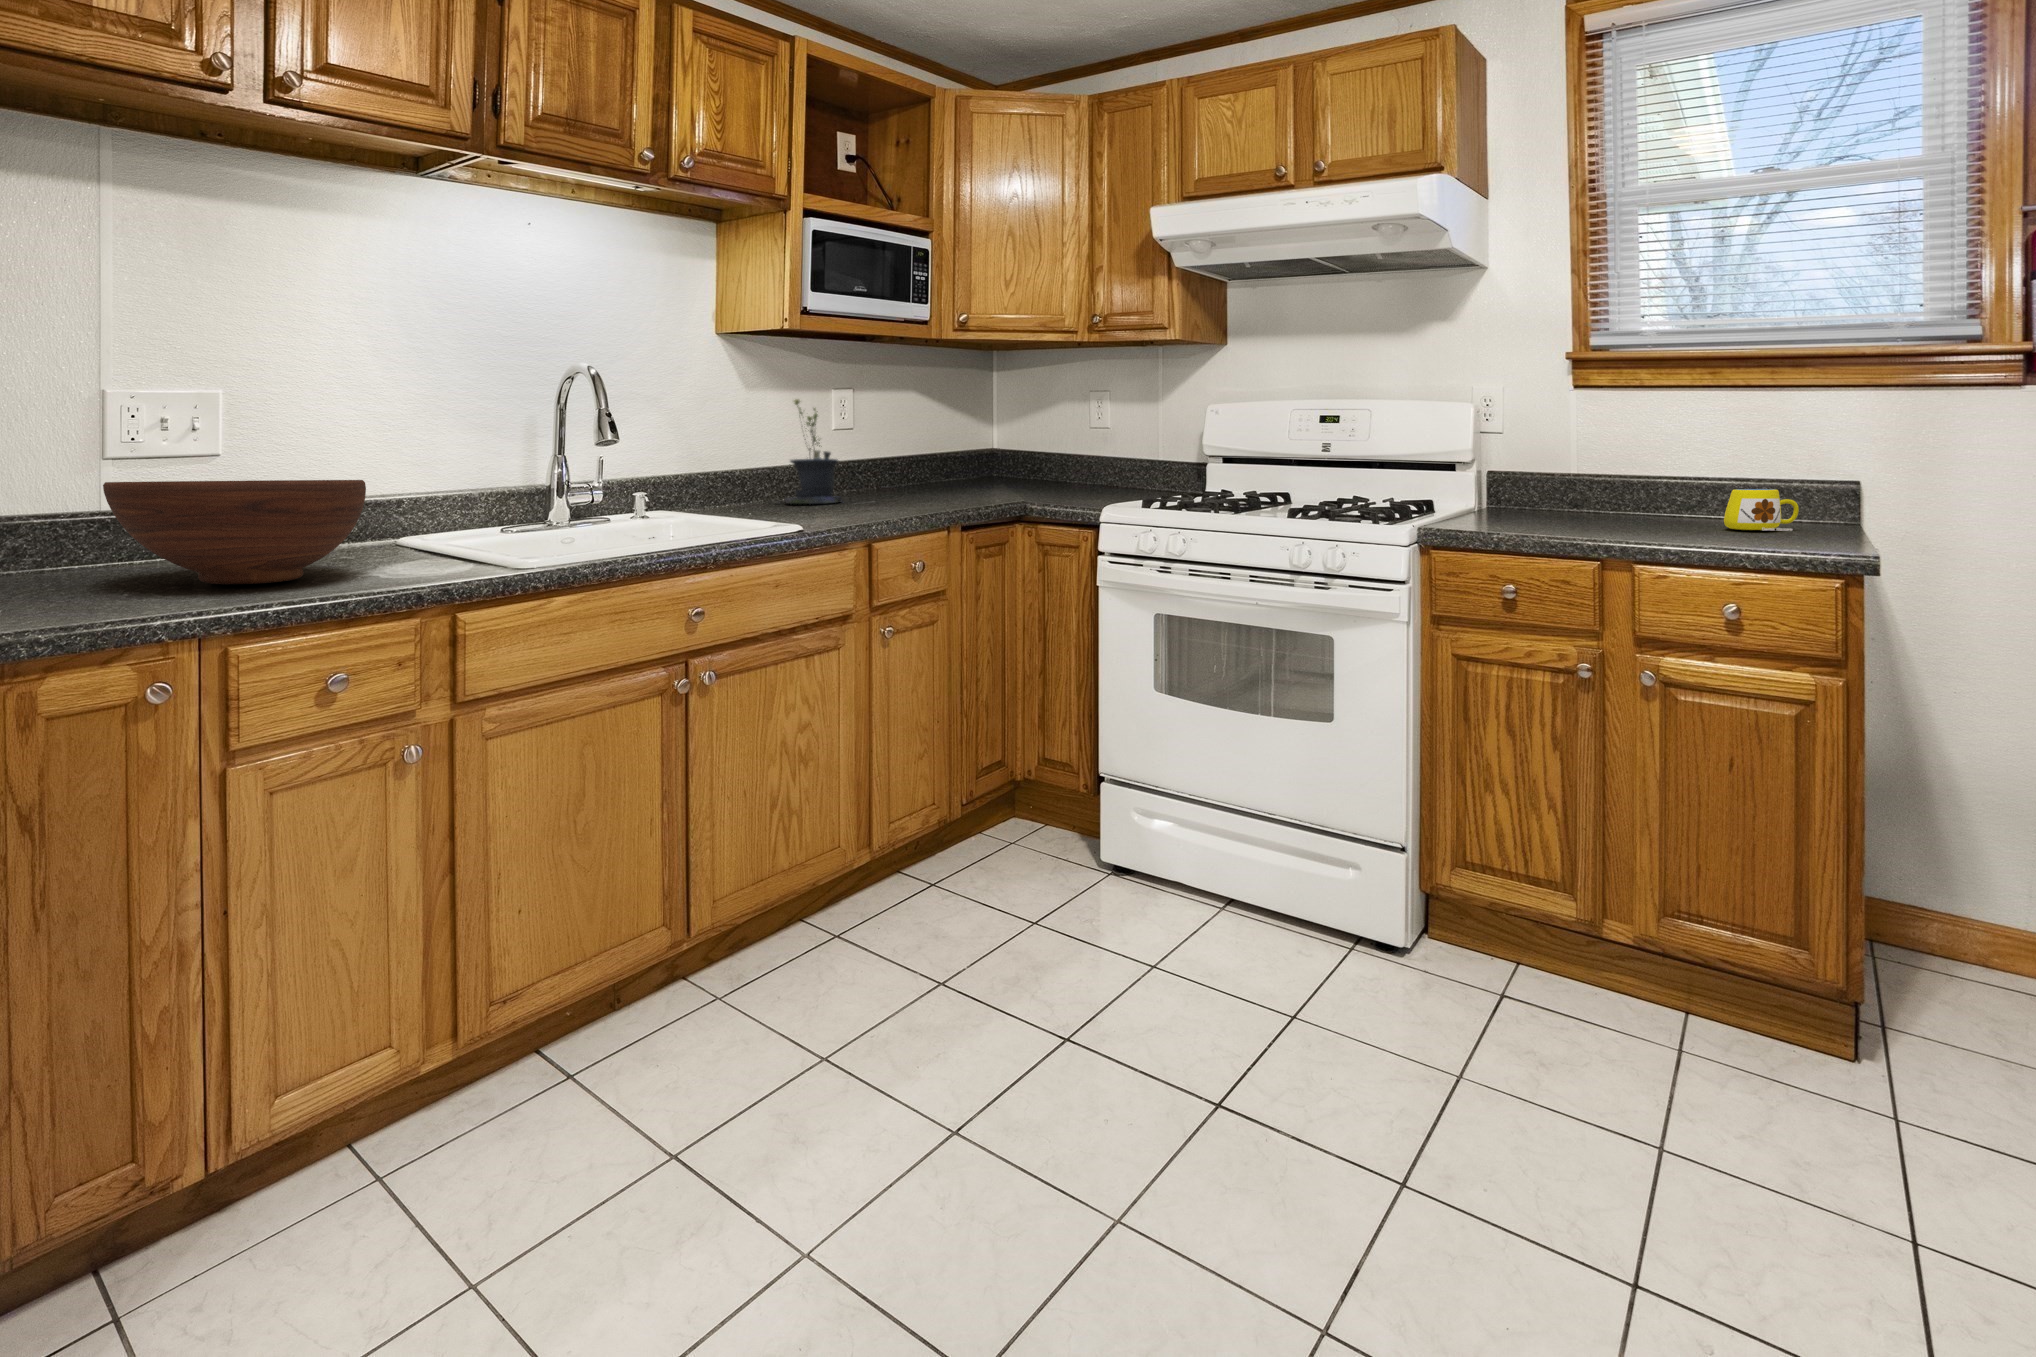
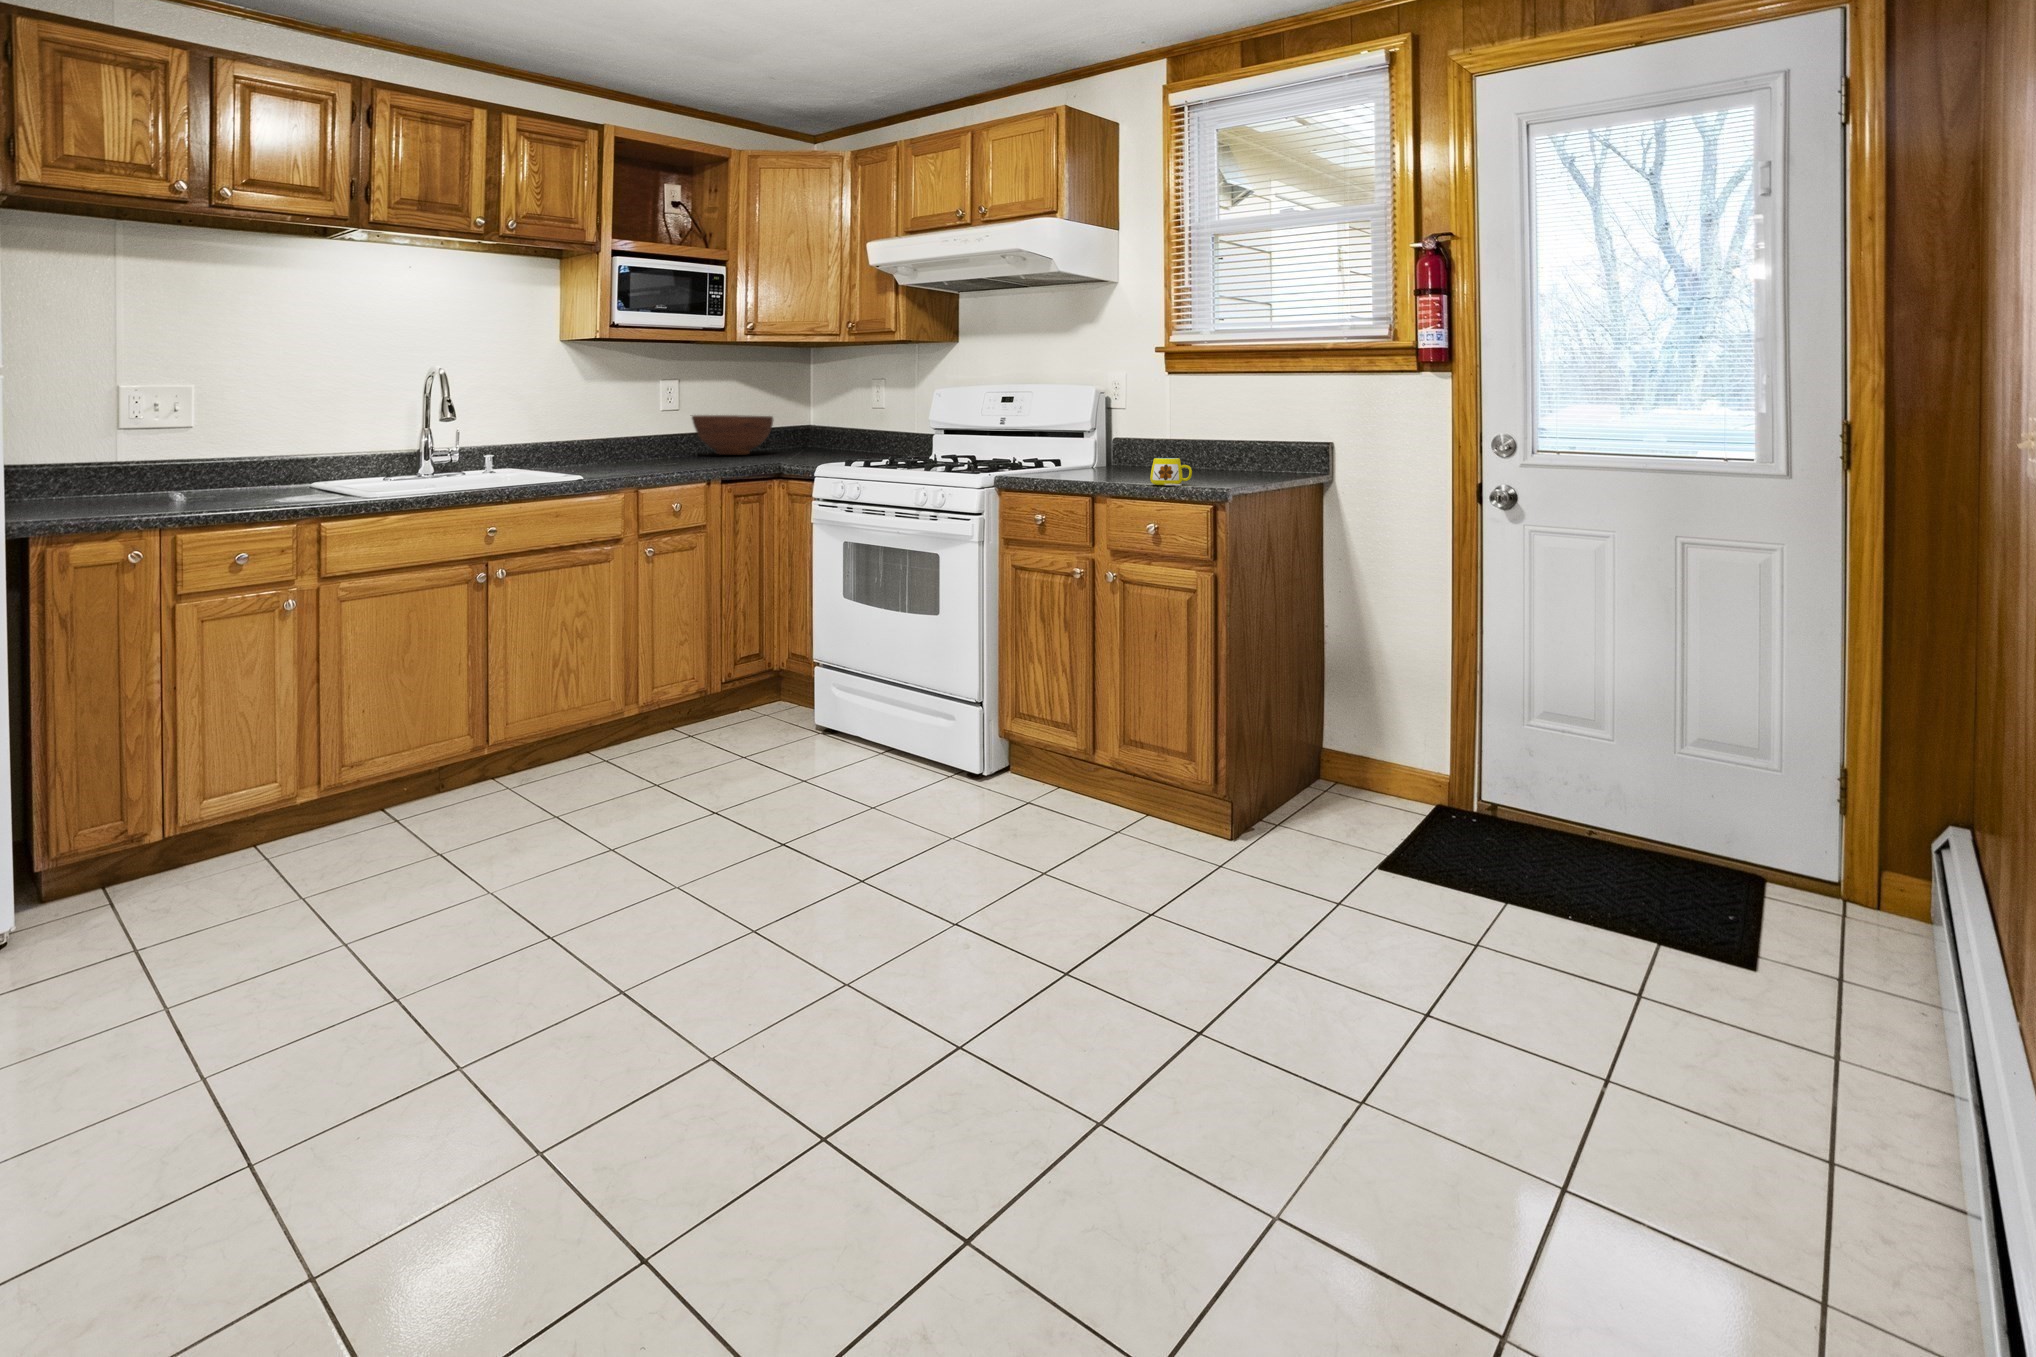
potted plant: present [777,399,842,504] -> none [616,384,668,462]
fruit bowl: present [103,480,366,584] -> present [692,415,773,455]

